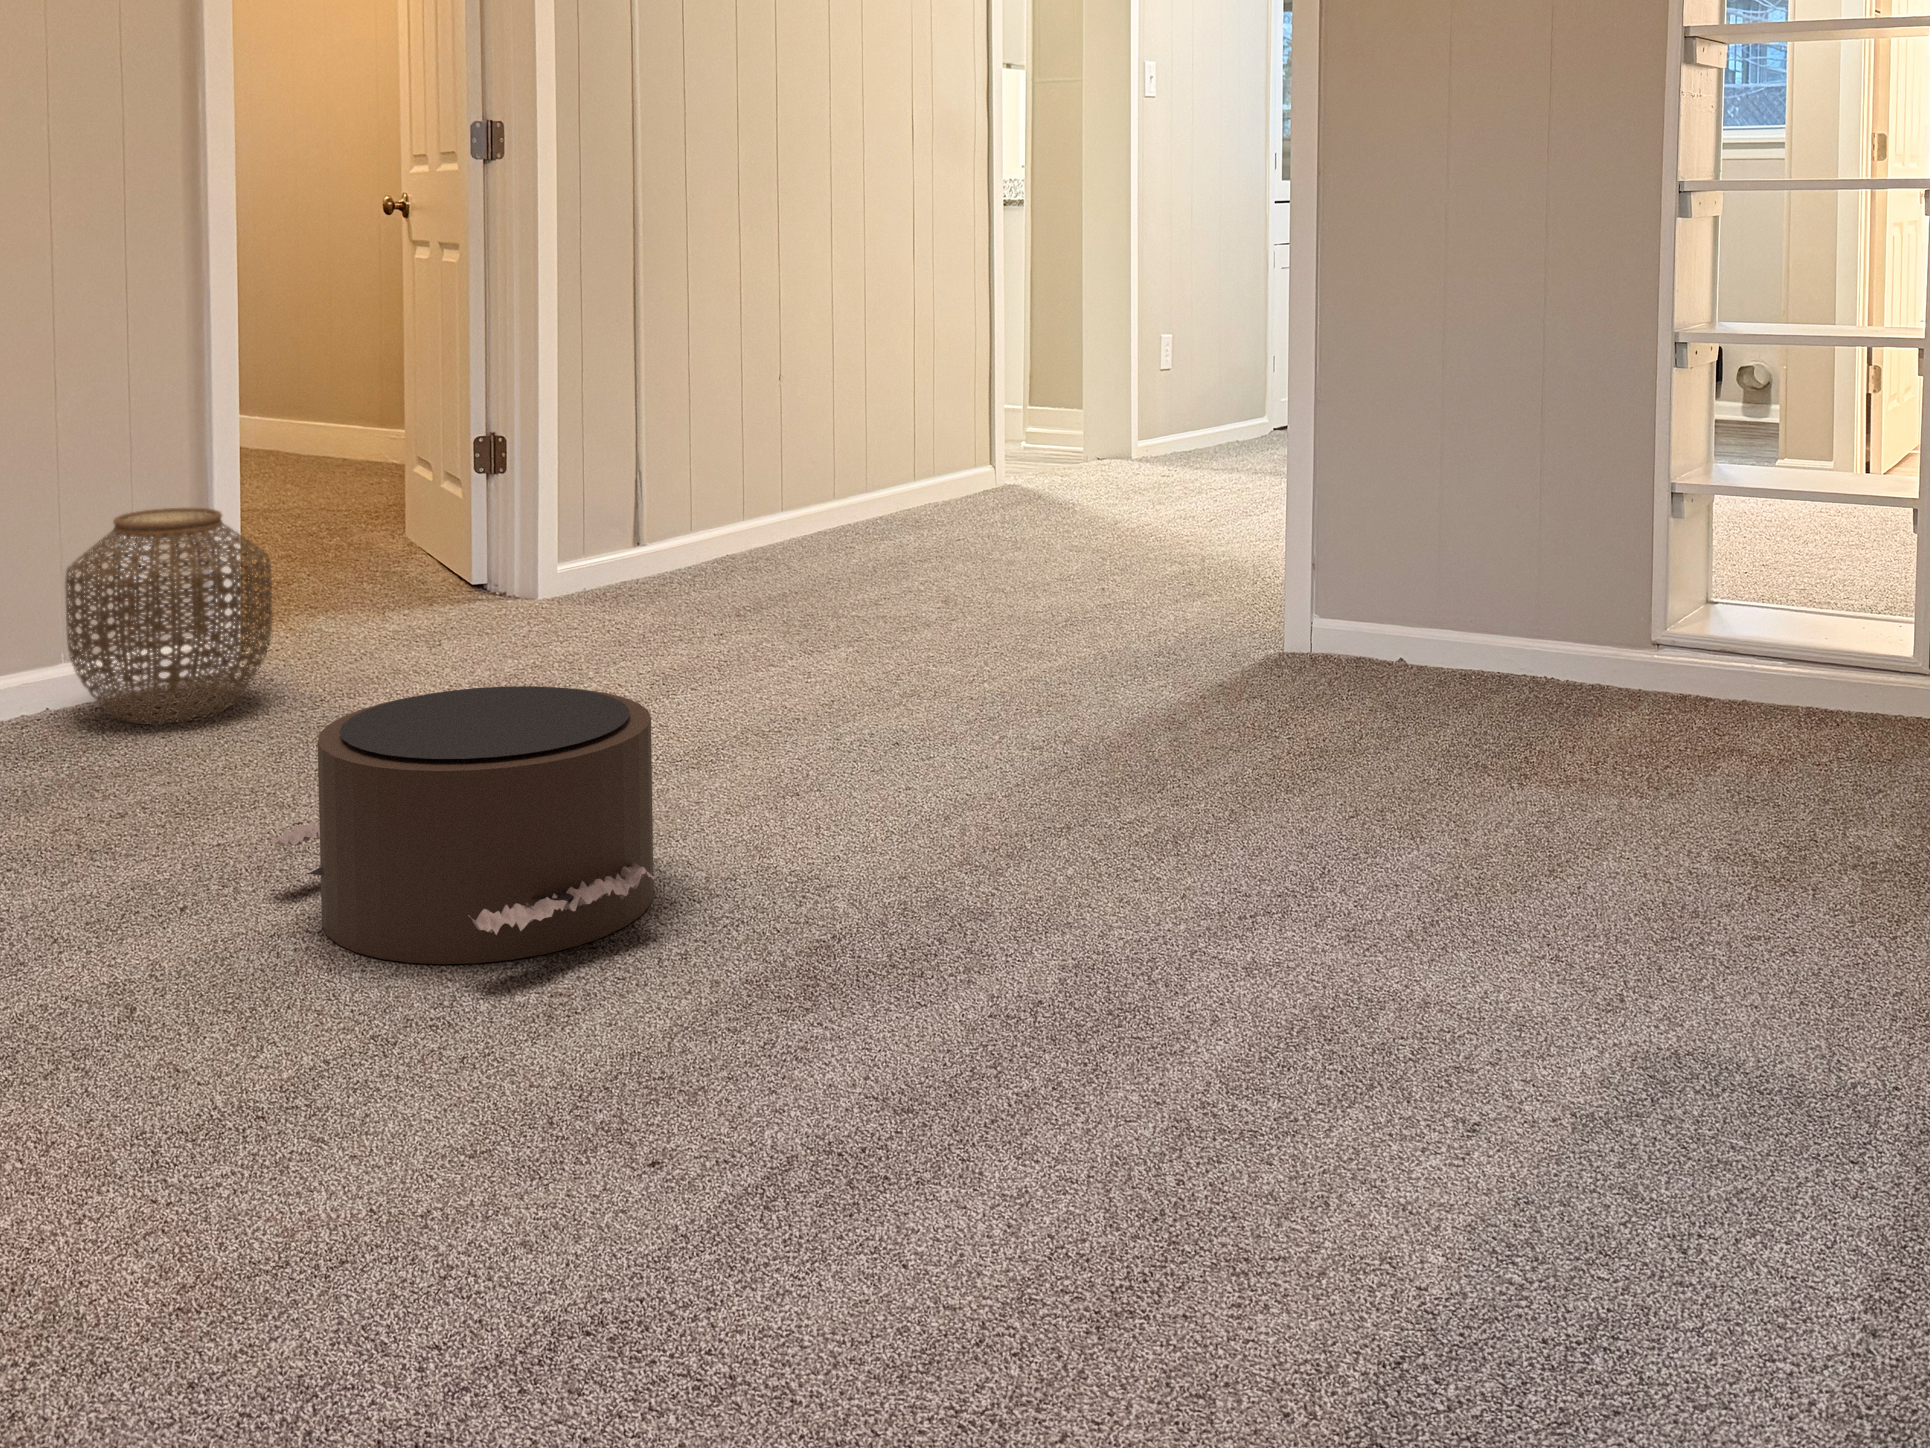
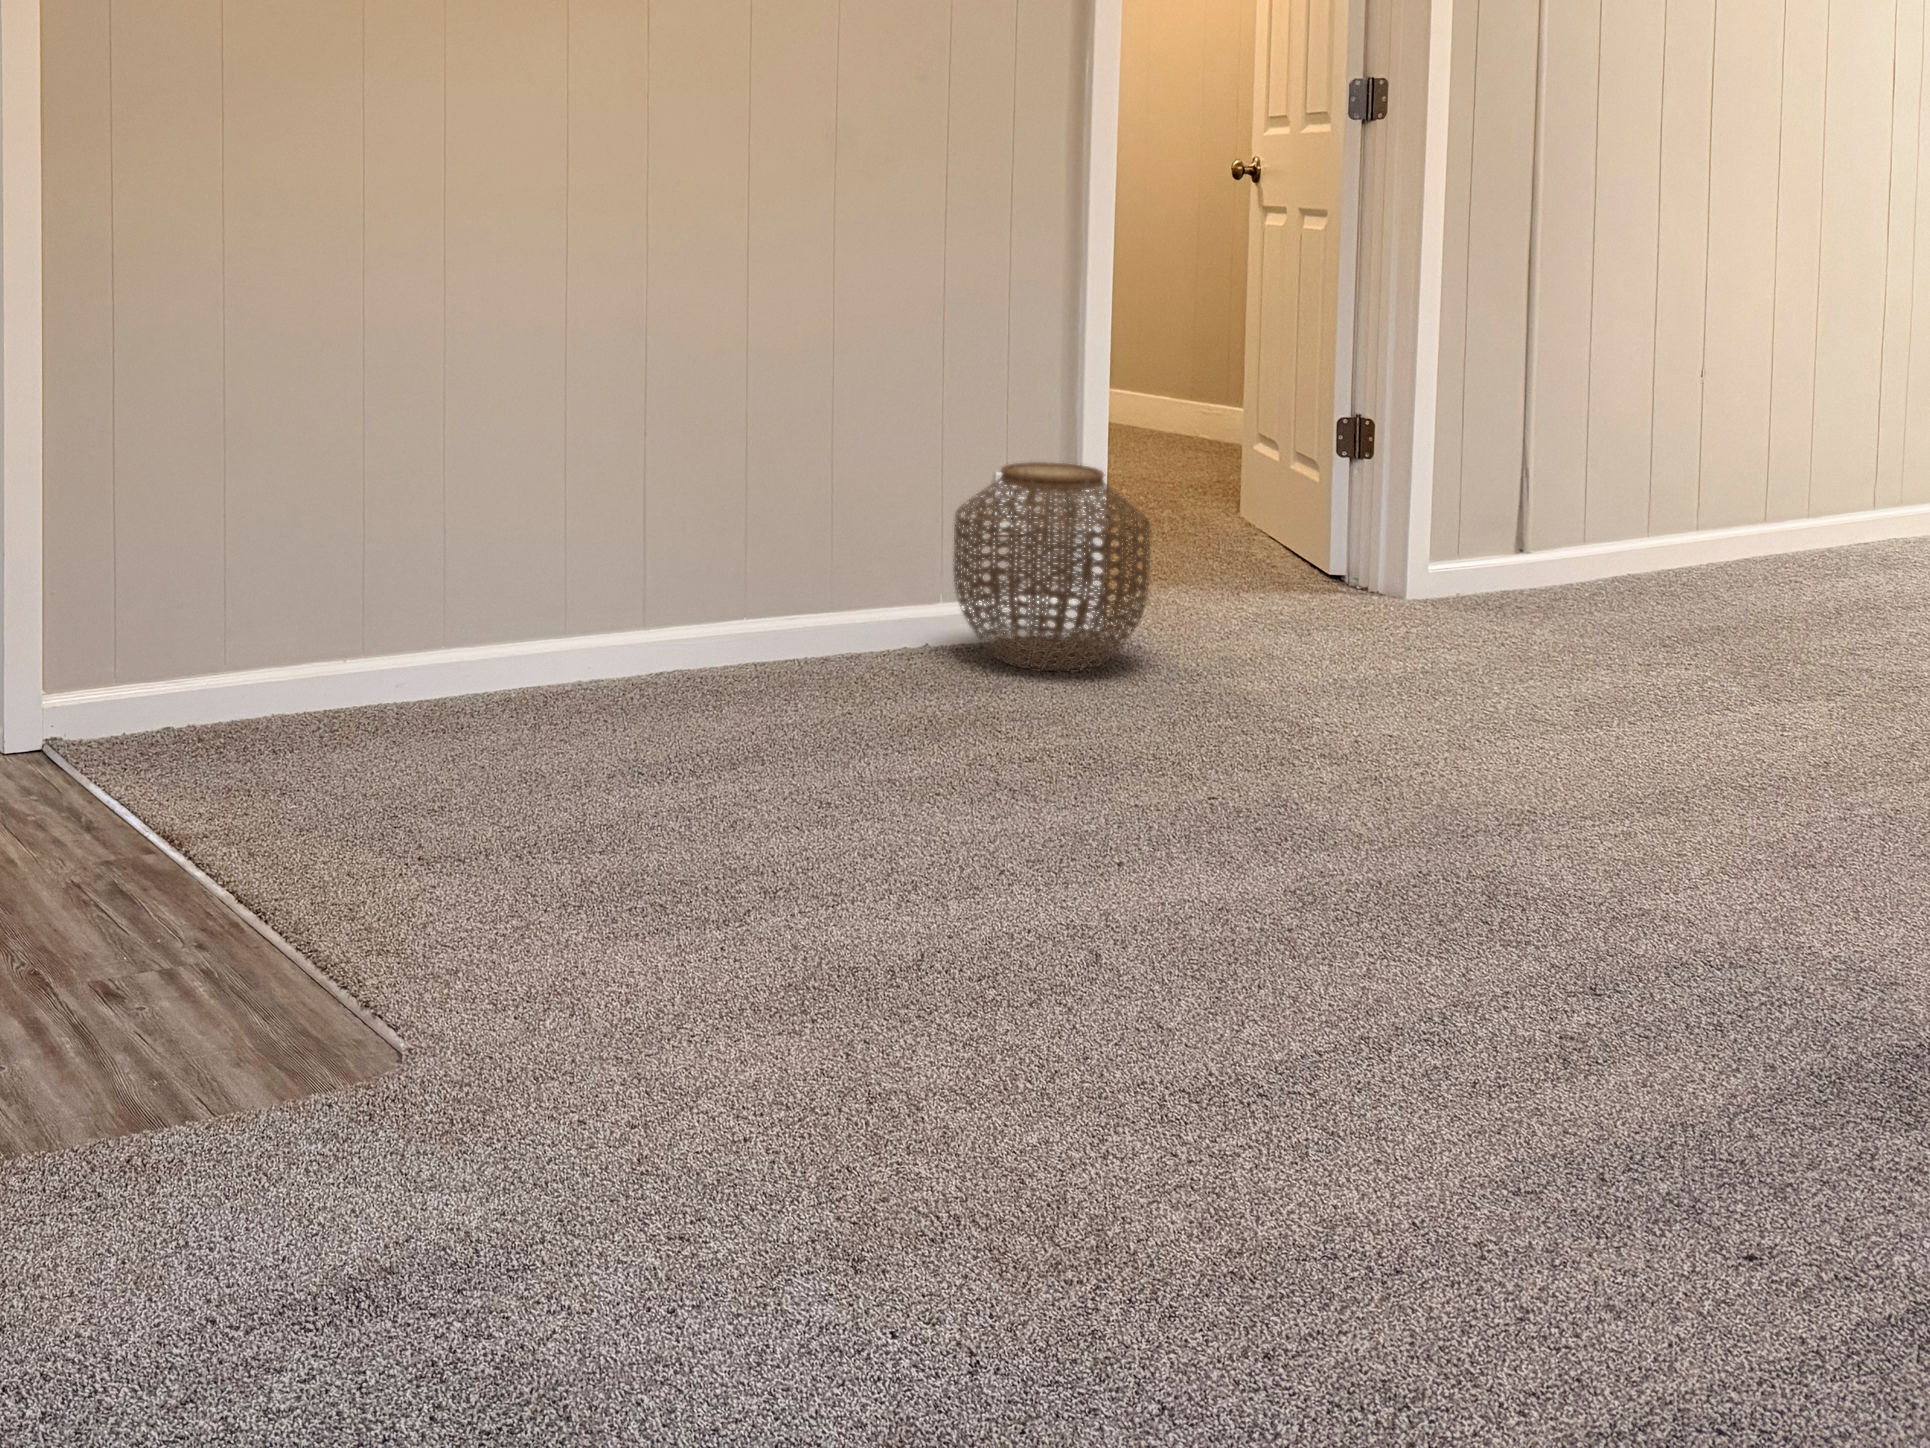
pouf: present [272,686,660,964] -> none [1203,685,1683,991]

